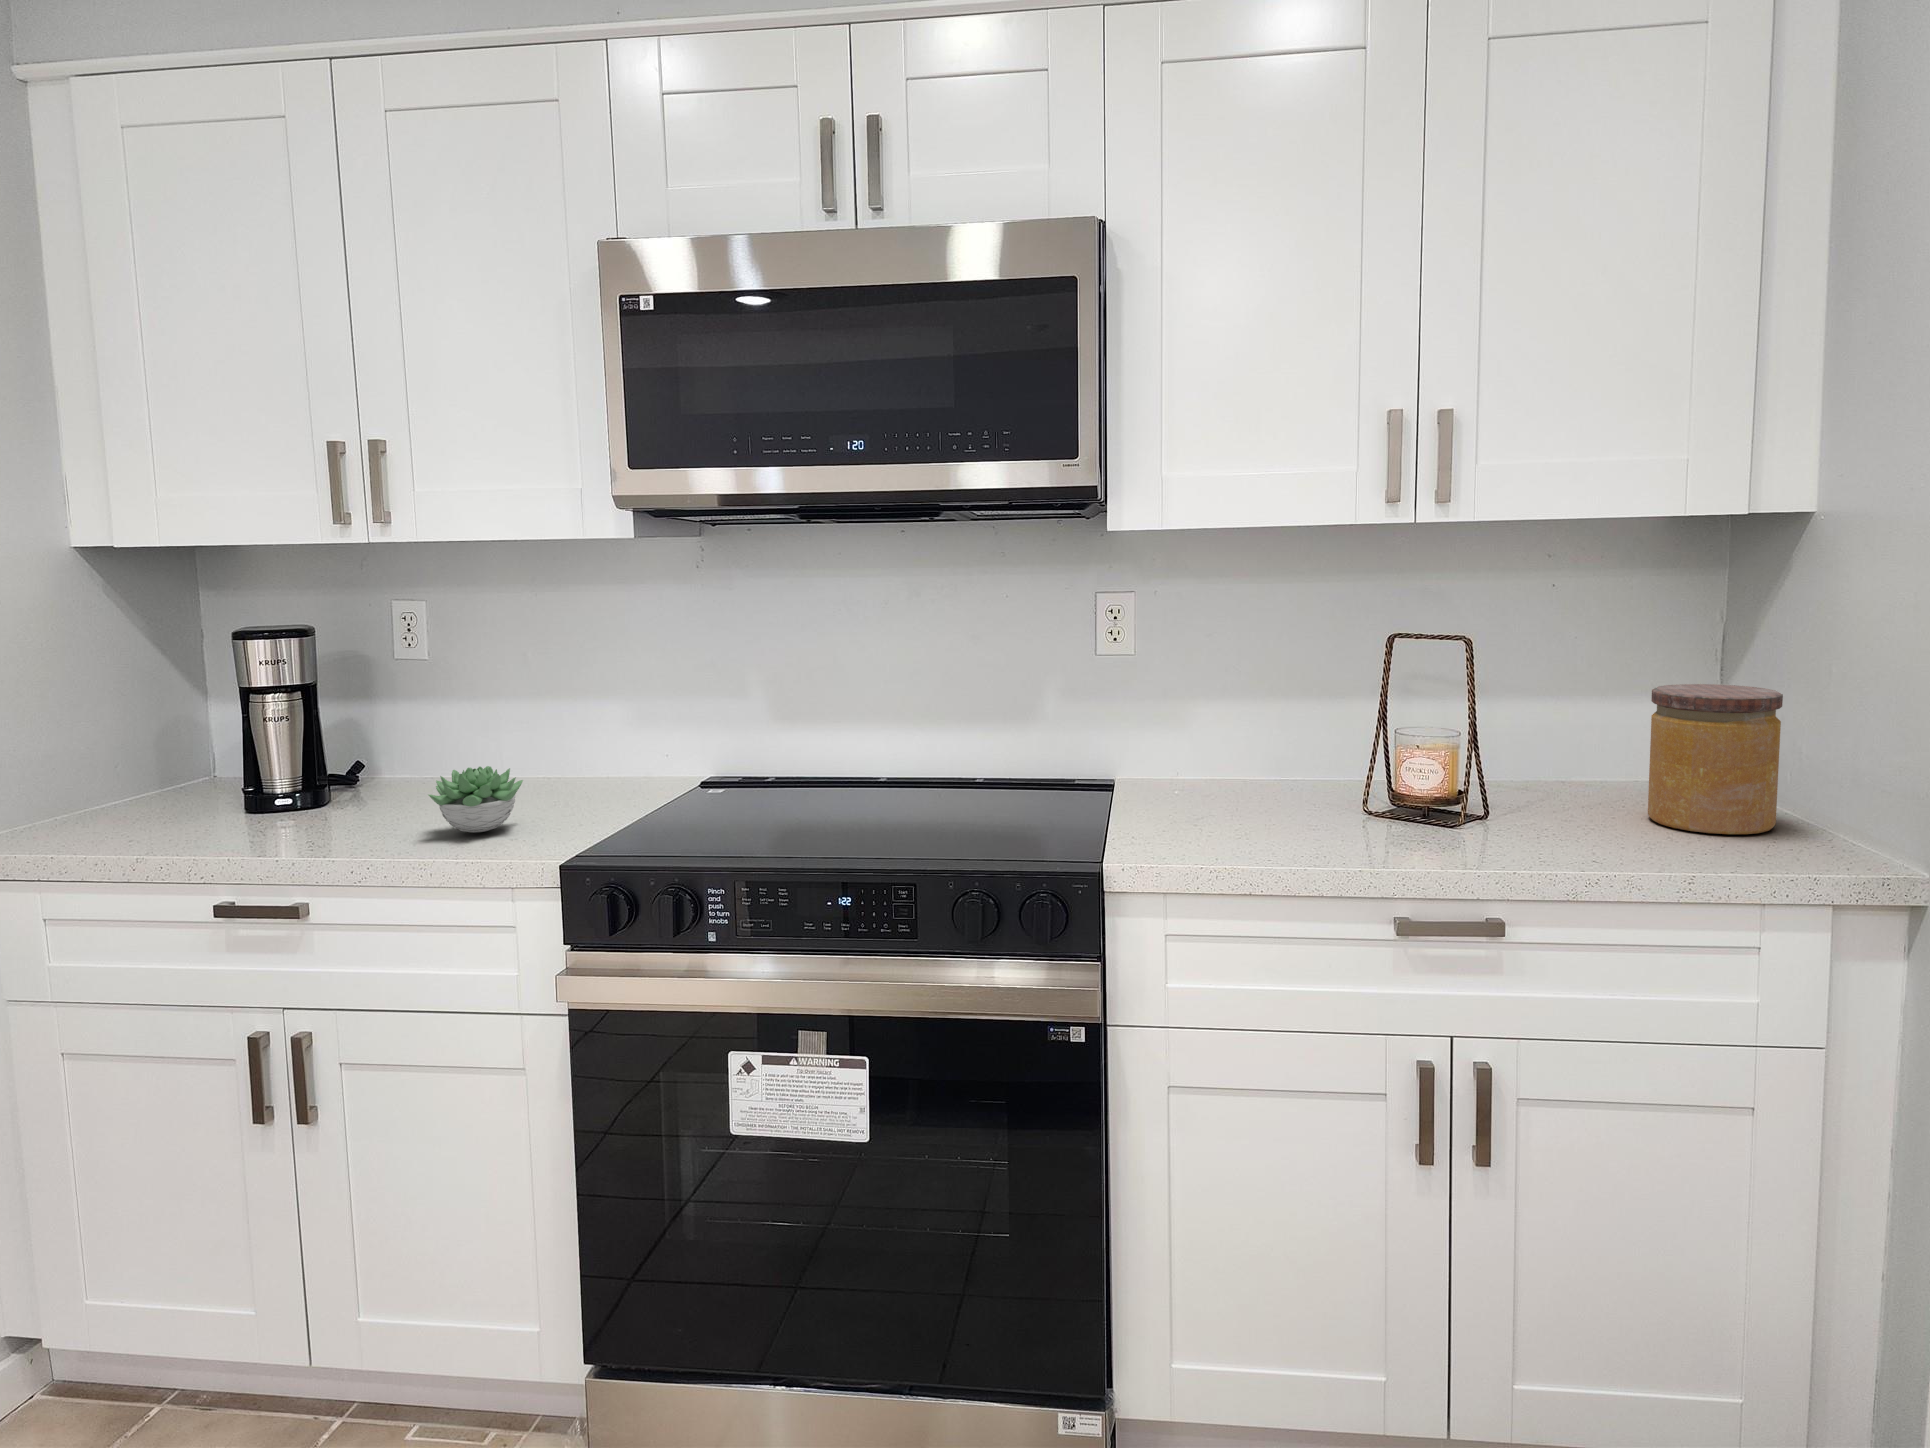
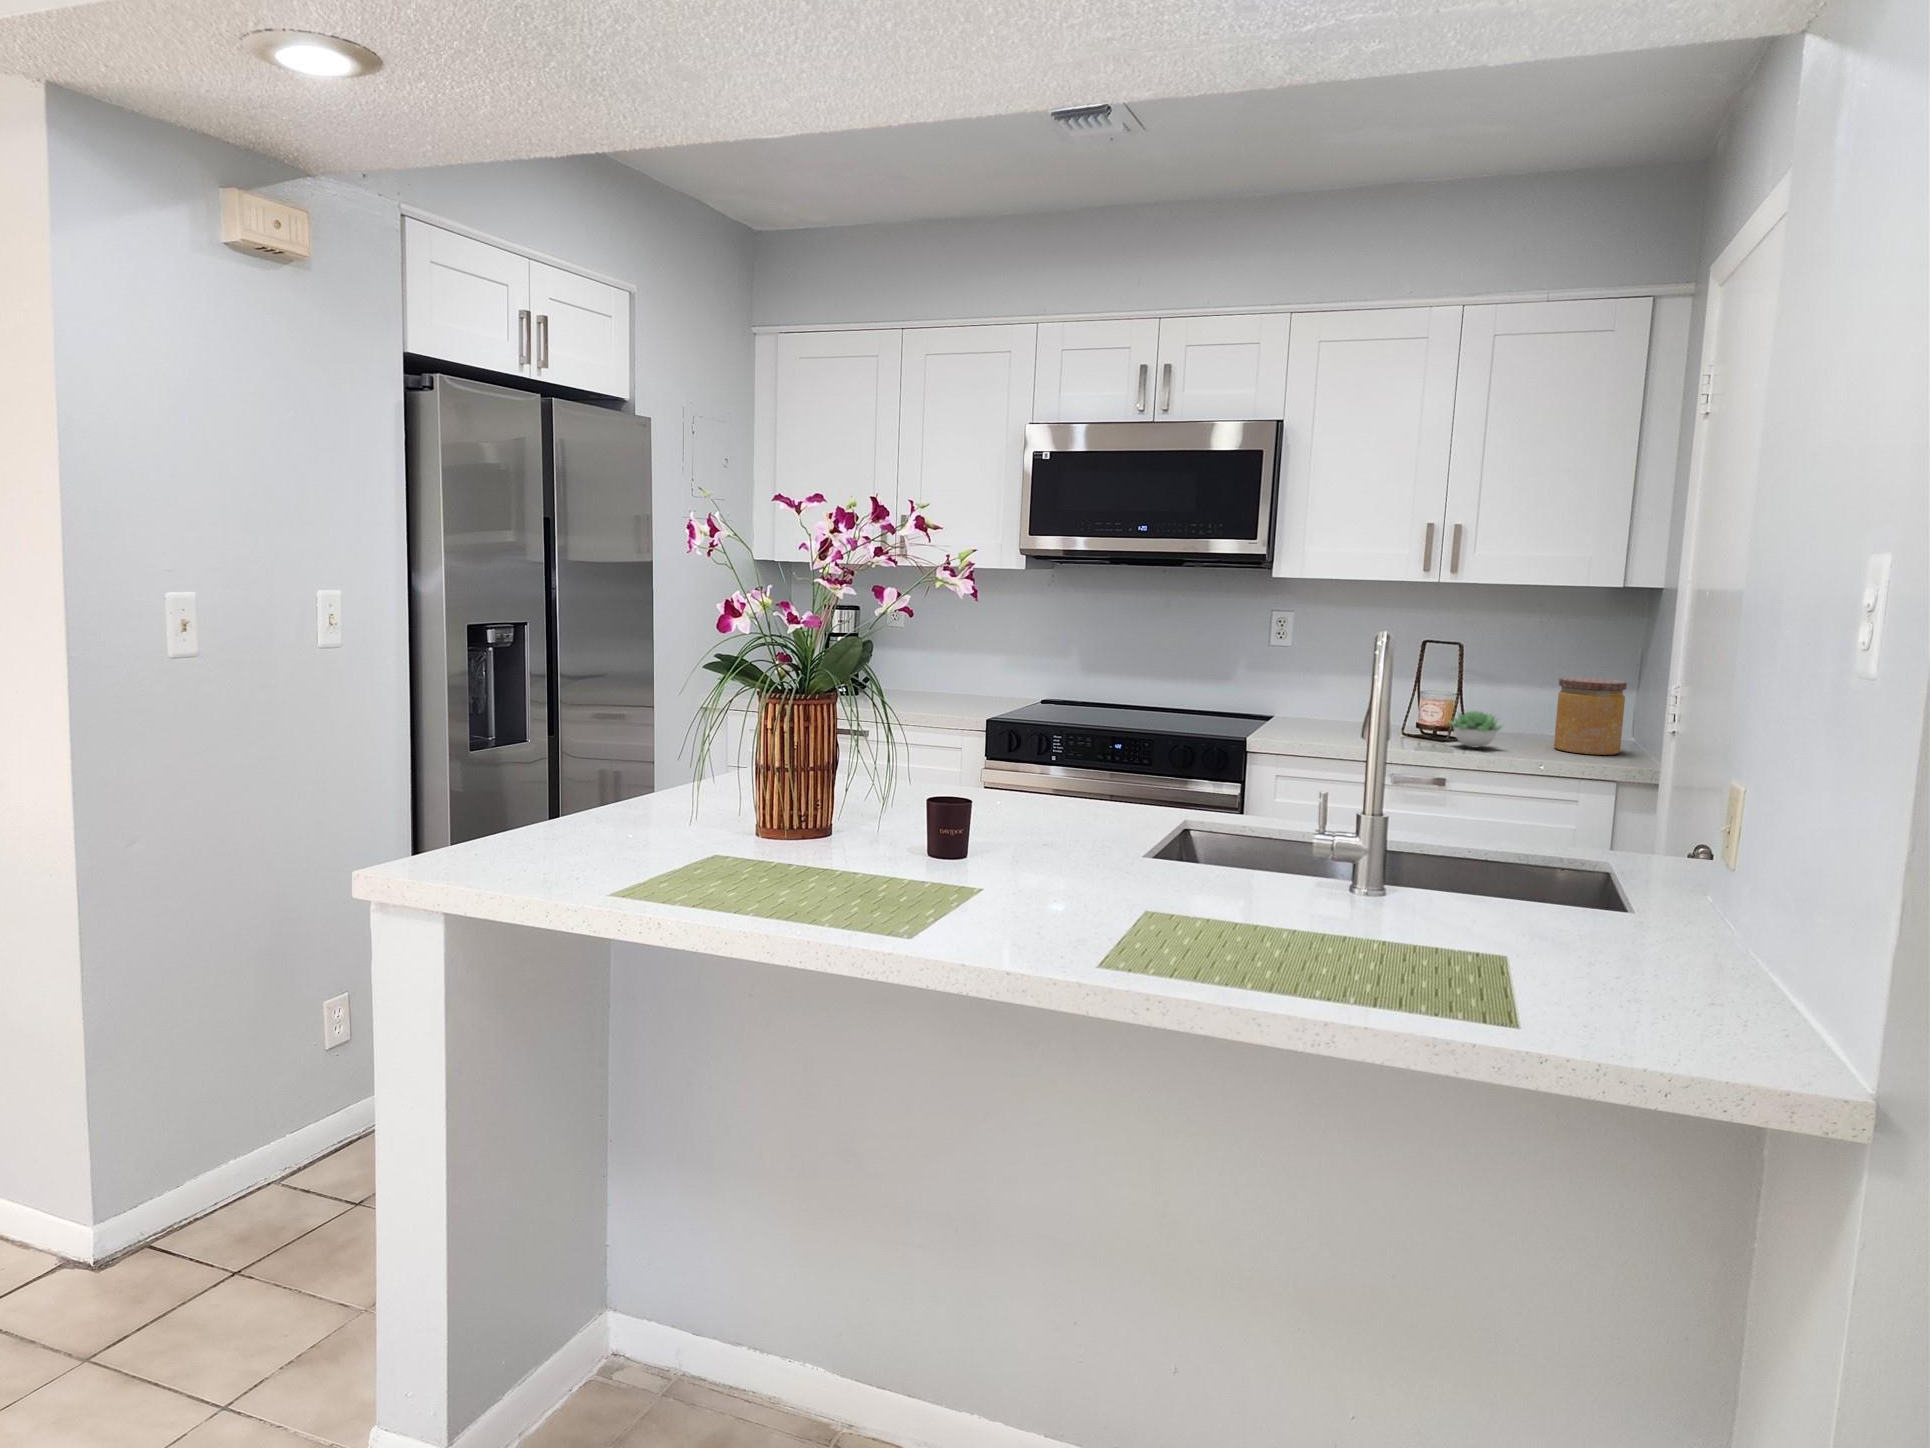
succulent plant: present [429,766,523,832] -> present [1449,711,1503,748]

